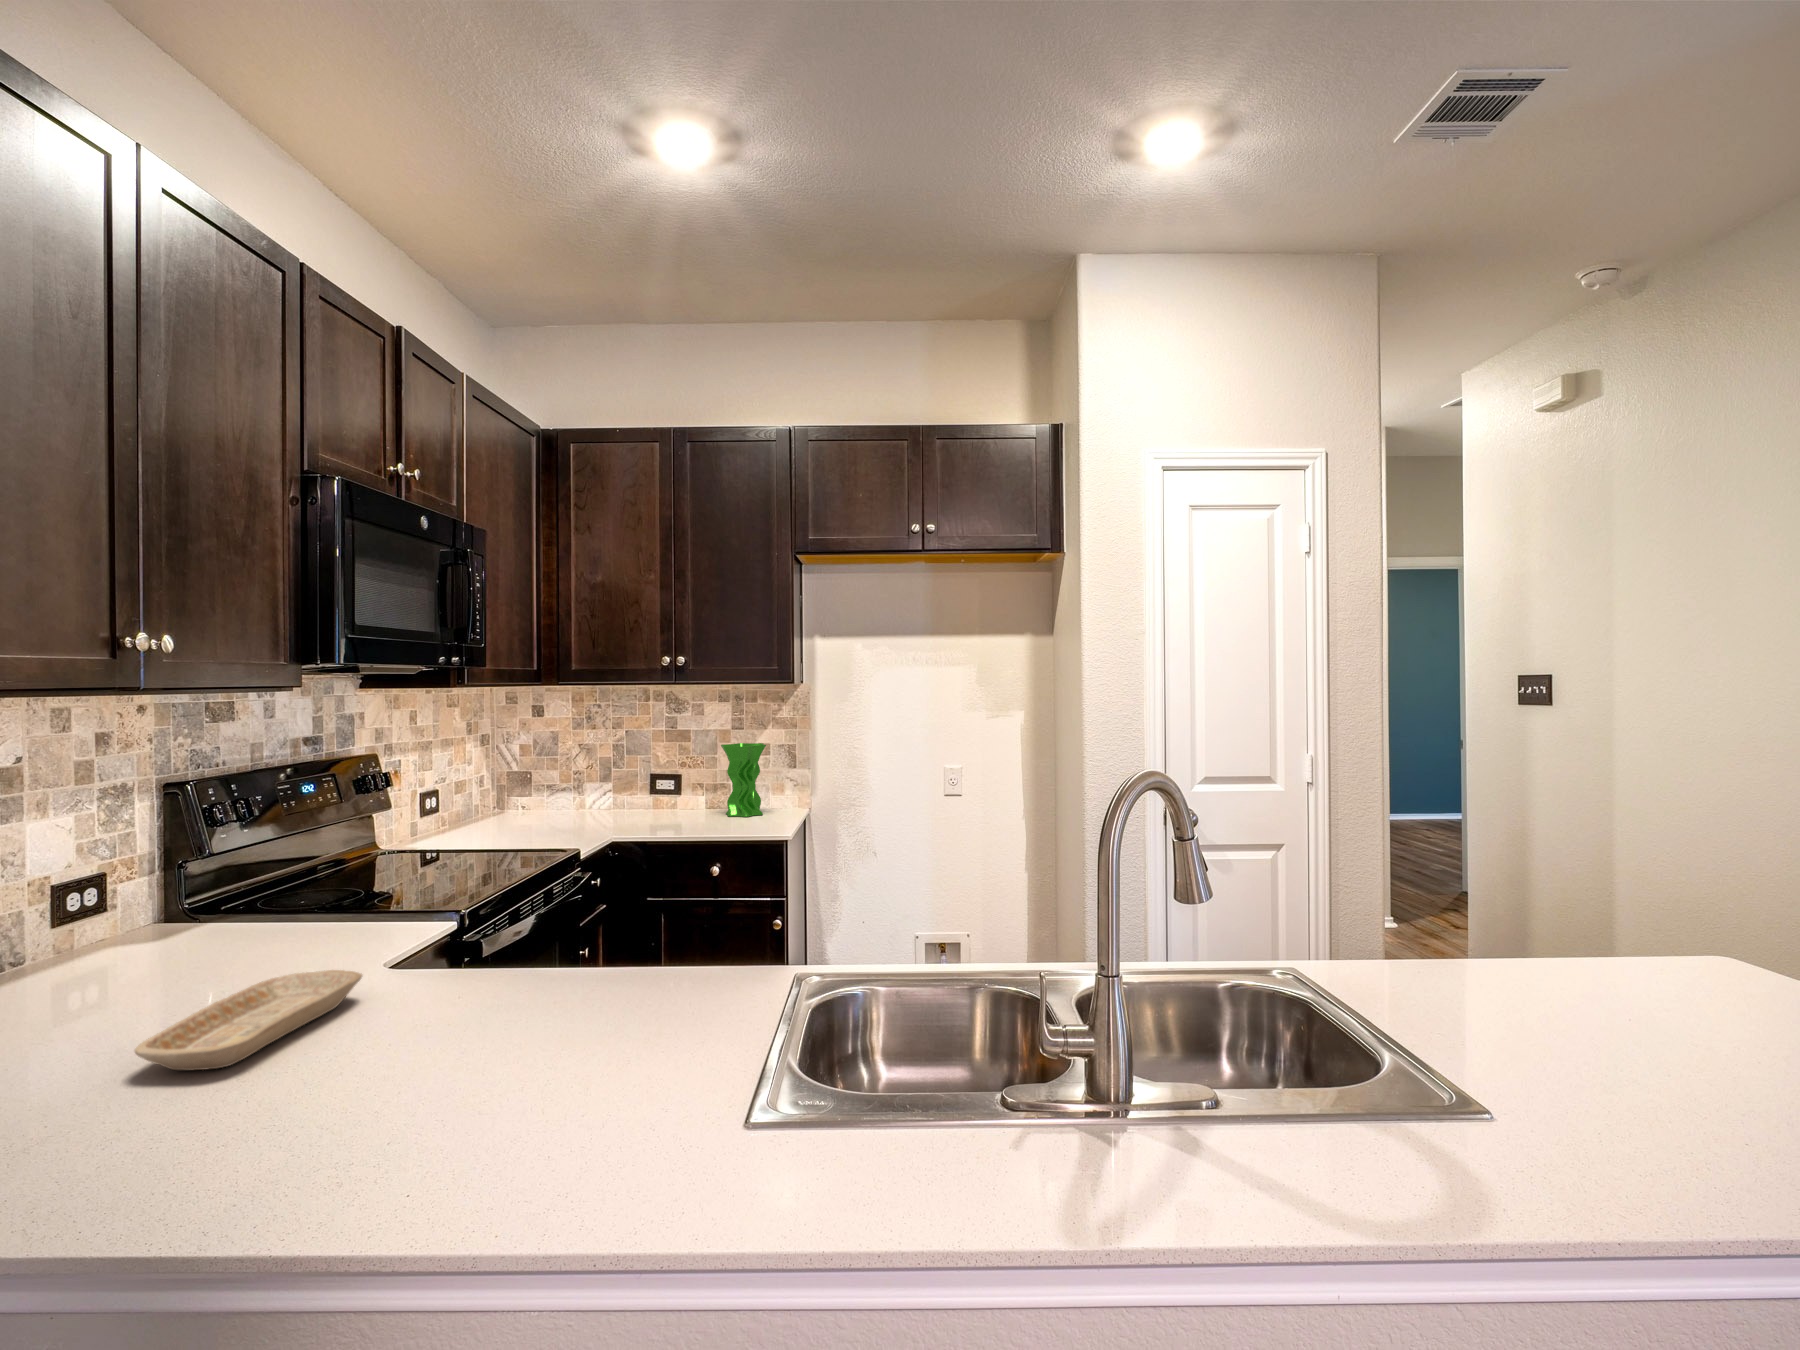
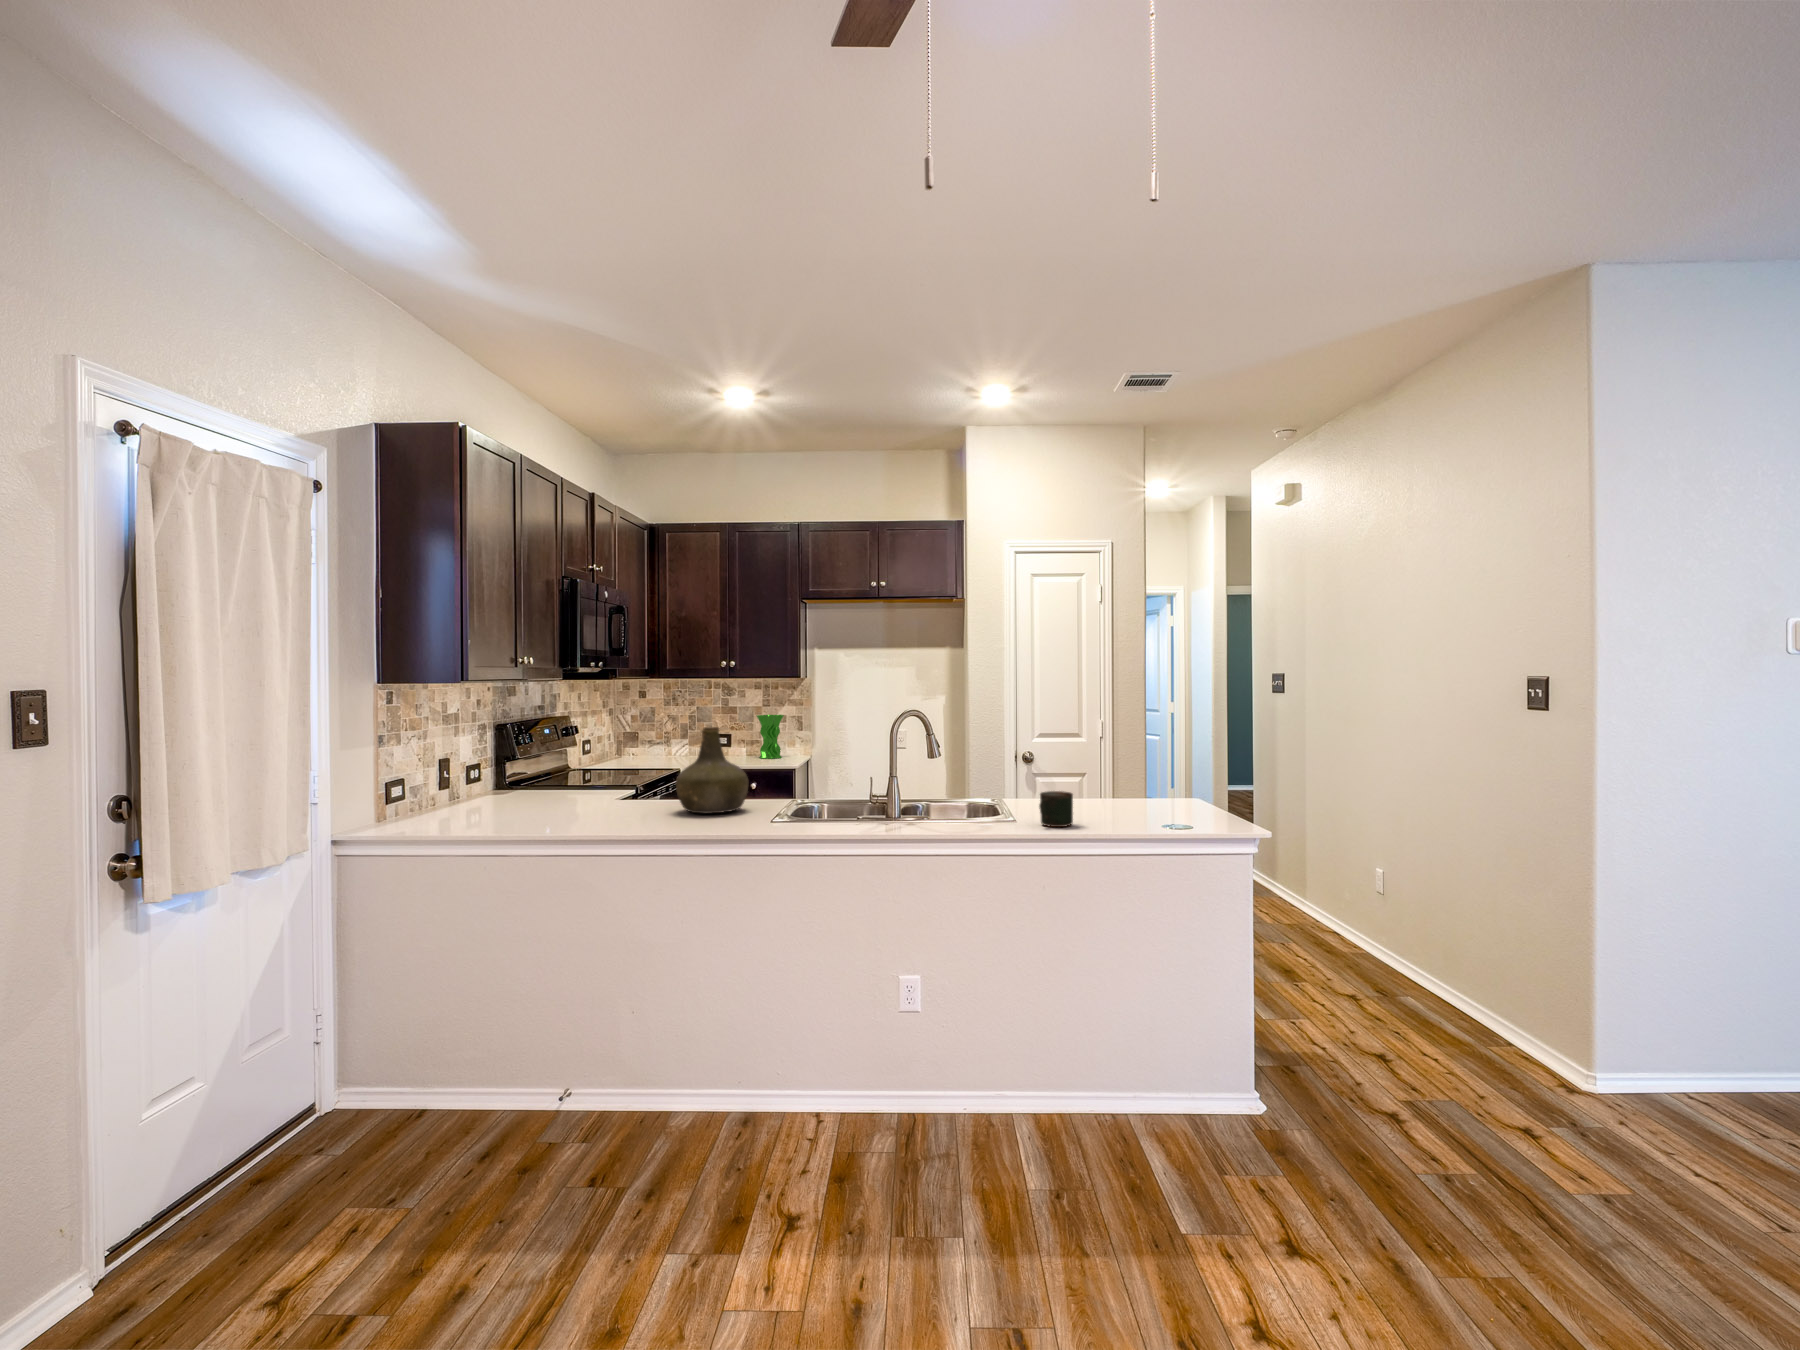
bottle: none [476,811,671,1052] -> present [676,727,748,814]
tray: present [135,970,362,1070] -> none [559,795,621,817]
mug: none [1545,1025,1673,1163] -> present [1039,791,1073,827]

